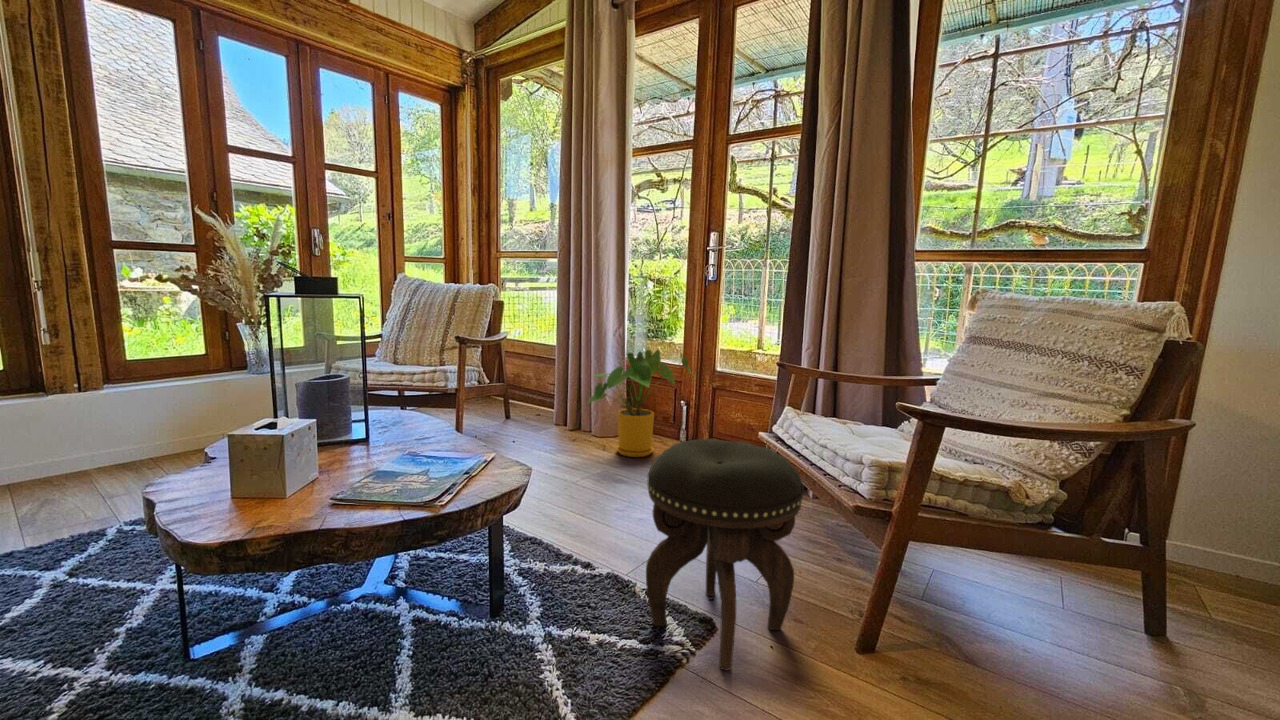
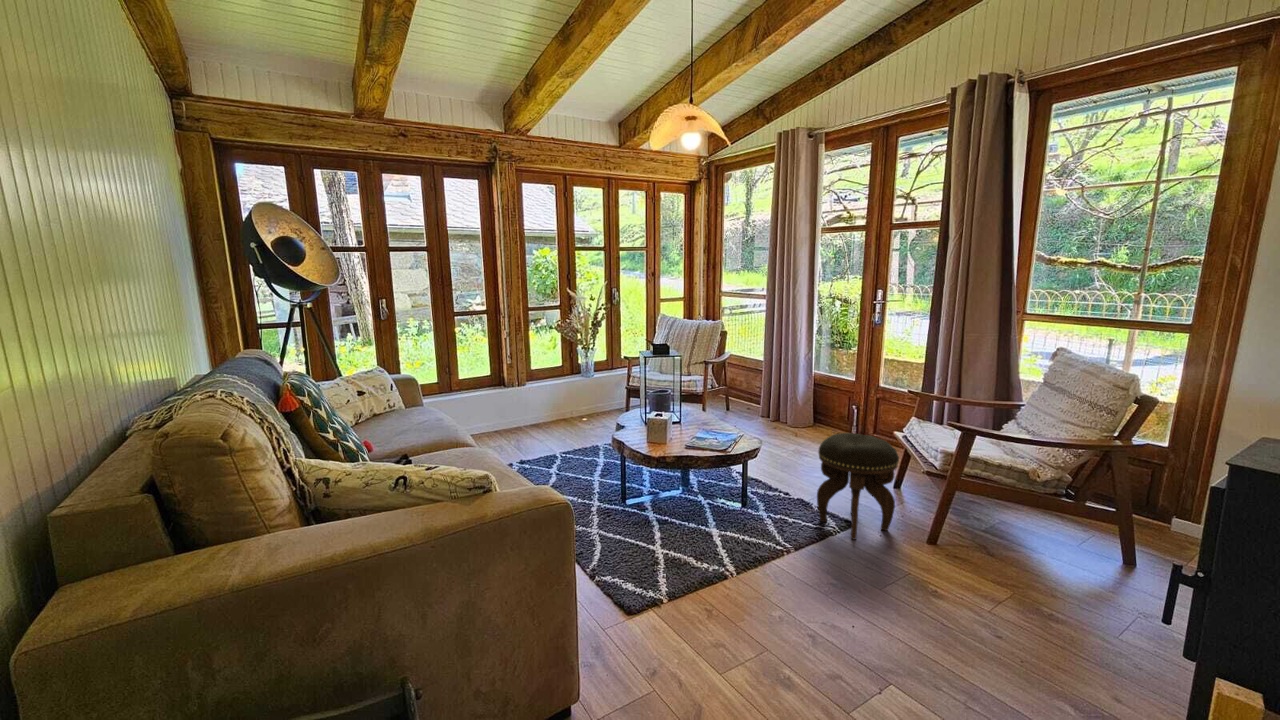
house plant: present [588,350,694,457] -> none [785,371,862,443]

